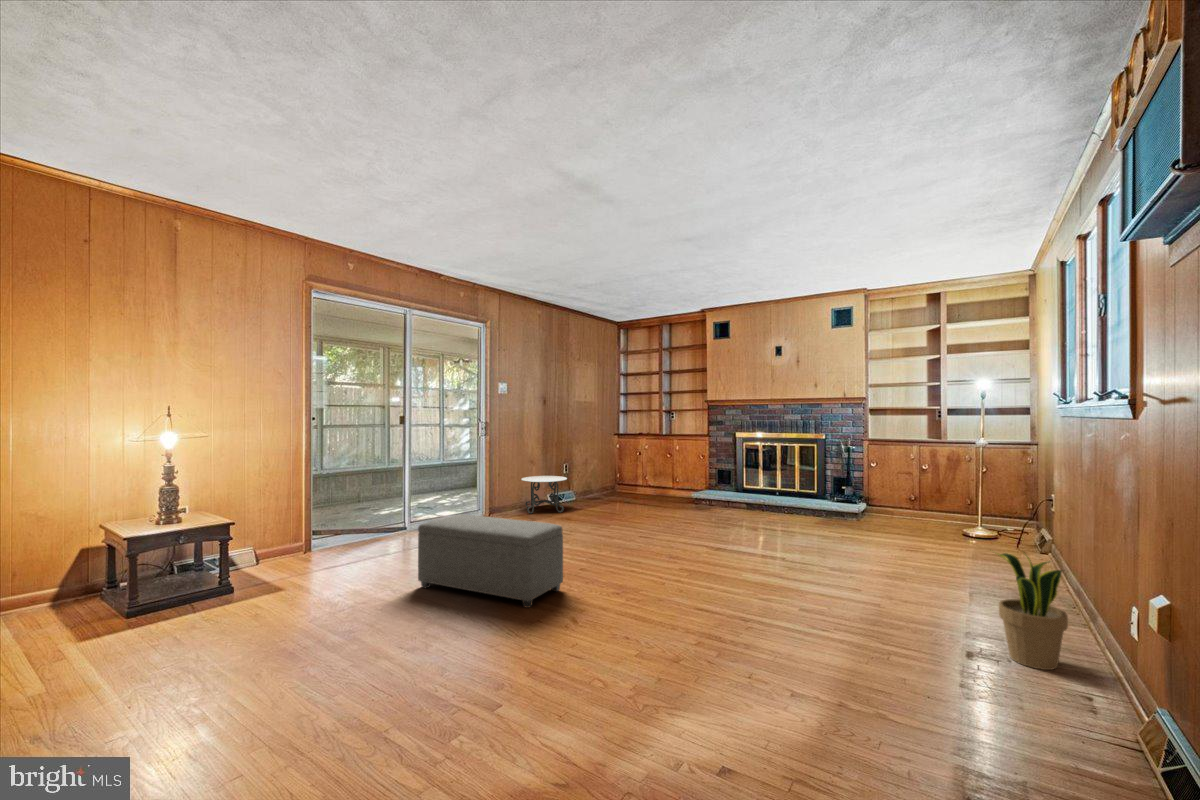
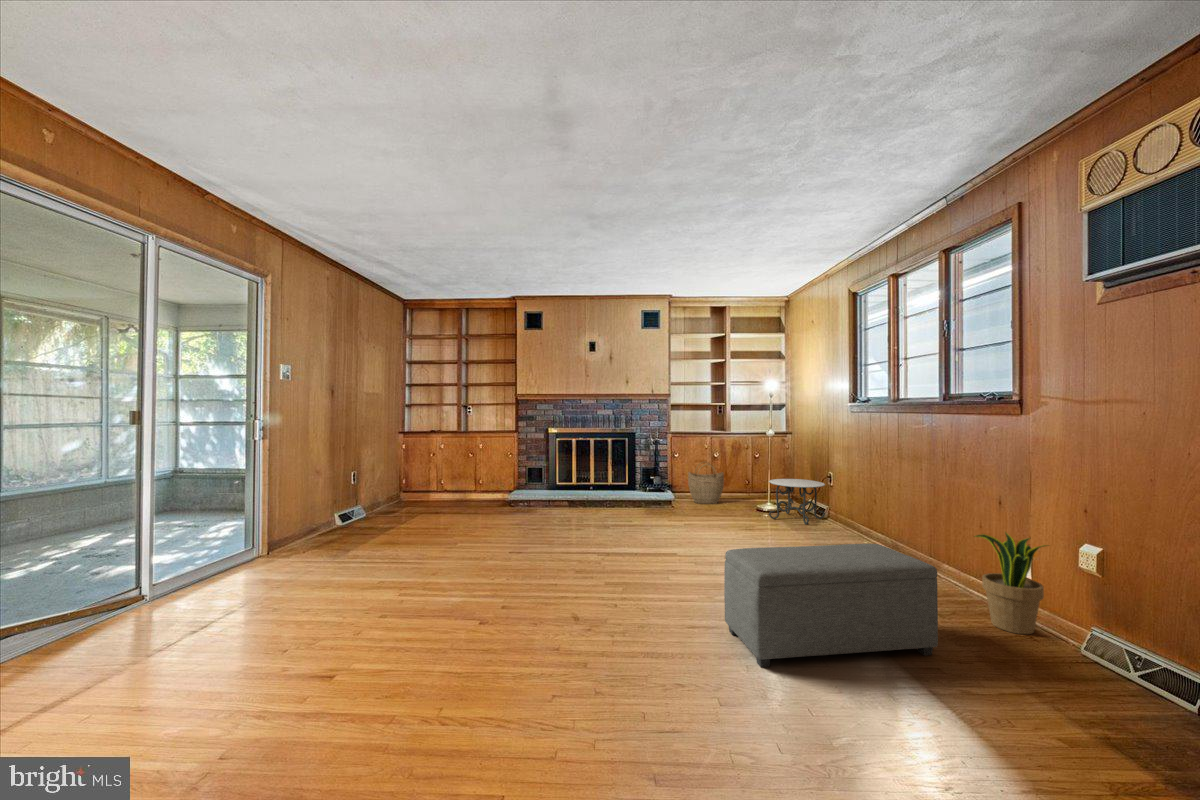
woven basket: none [882,474,928,523] -> present [688,463,724,504]
side table: present [521,476,567,514] -> present [769,479,825,524]
ottoman: present [418,514,563,608] -> present [724,544,938,668]

